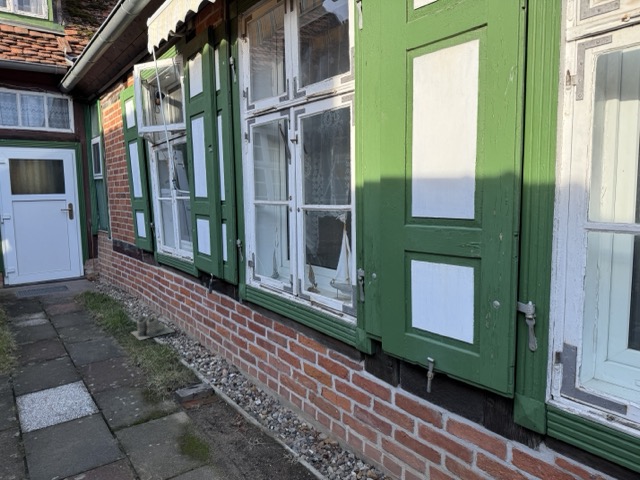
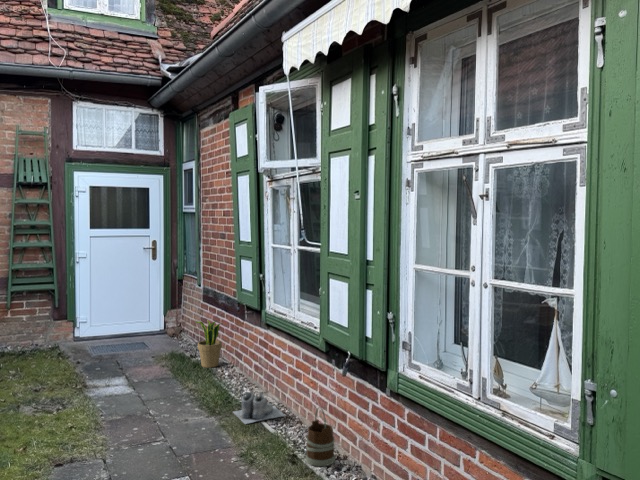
potted plant: none [103,263,128,303] -> present [196,321,222,368]
wooden bucket: none [184,319,208,364] -> present [306,407,335,466]

